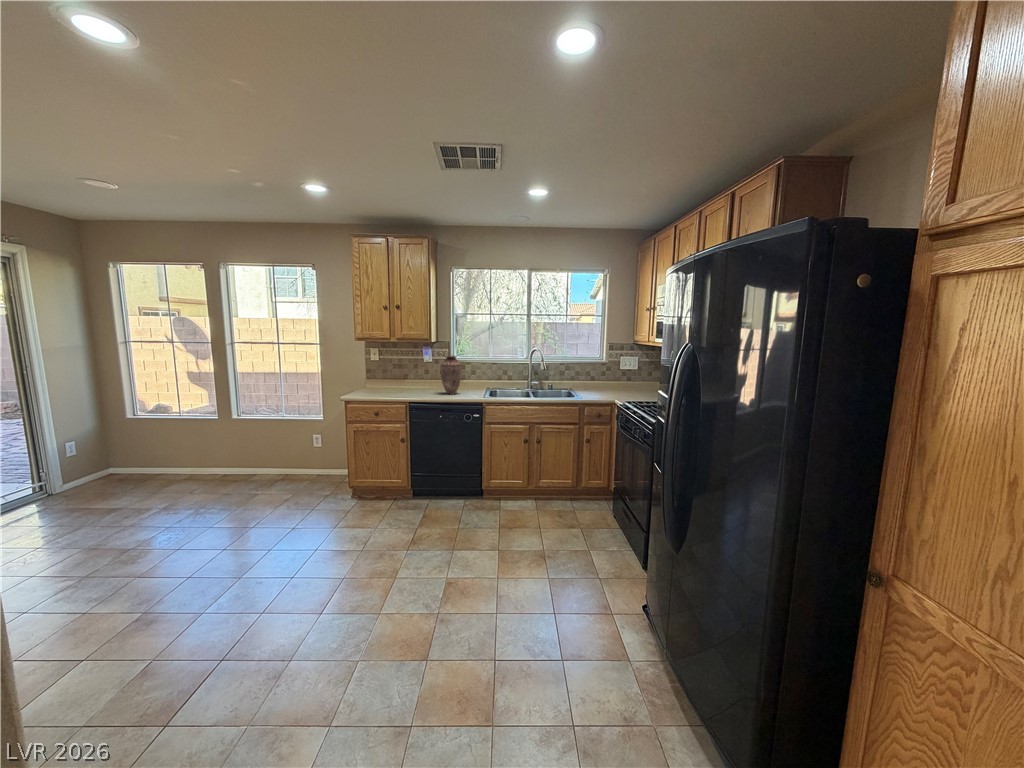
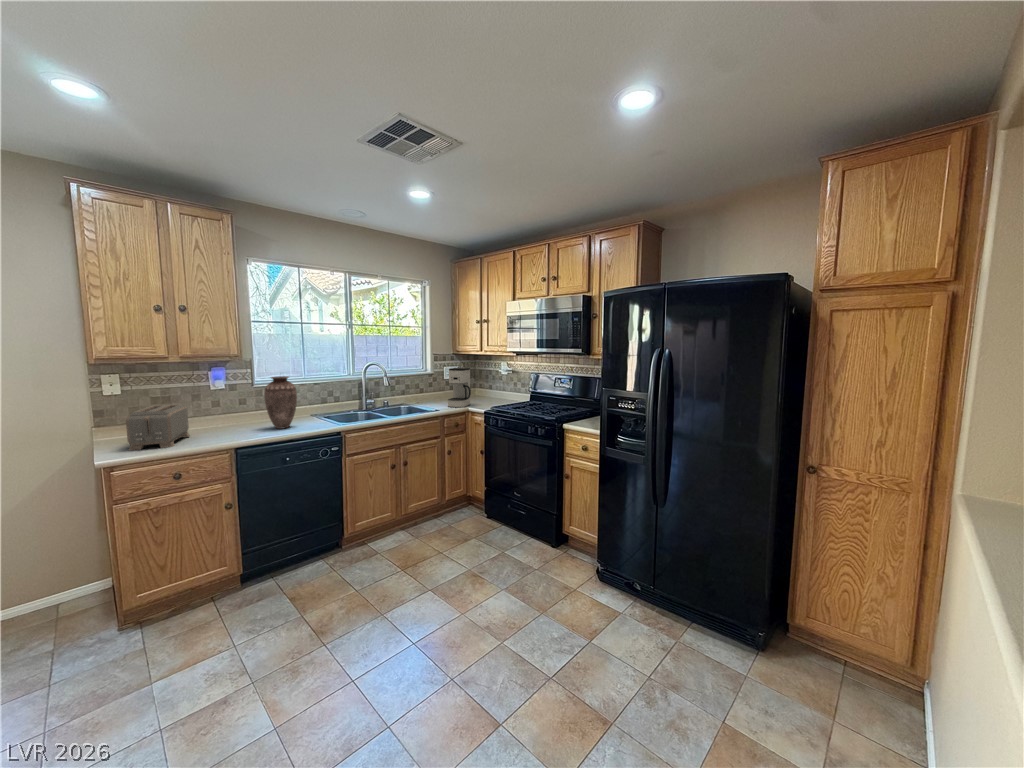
coffee maker: none [600,358,628,399] -> present [448,368,471,408]
toaster: none [363,369,402,395] -> present [126,404,190,450]

